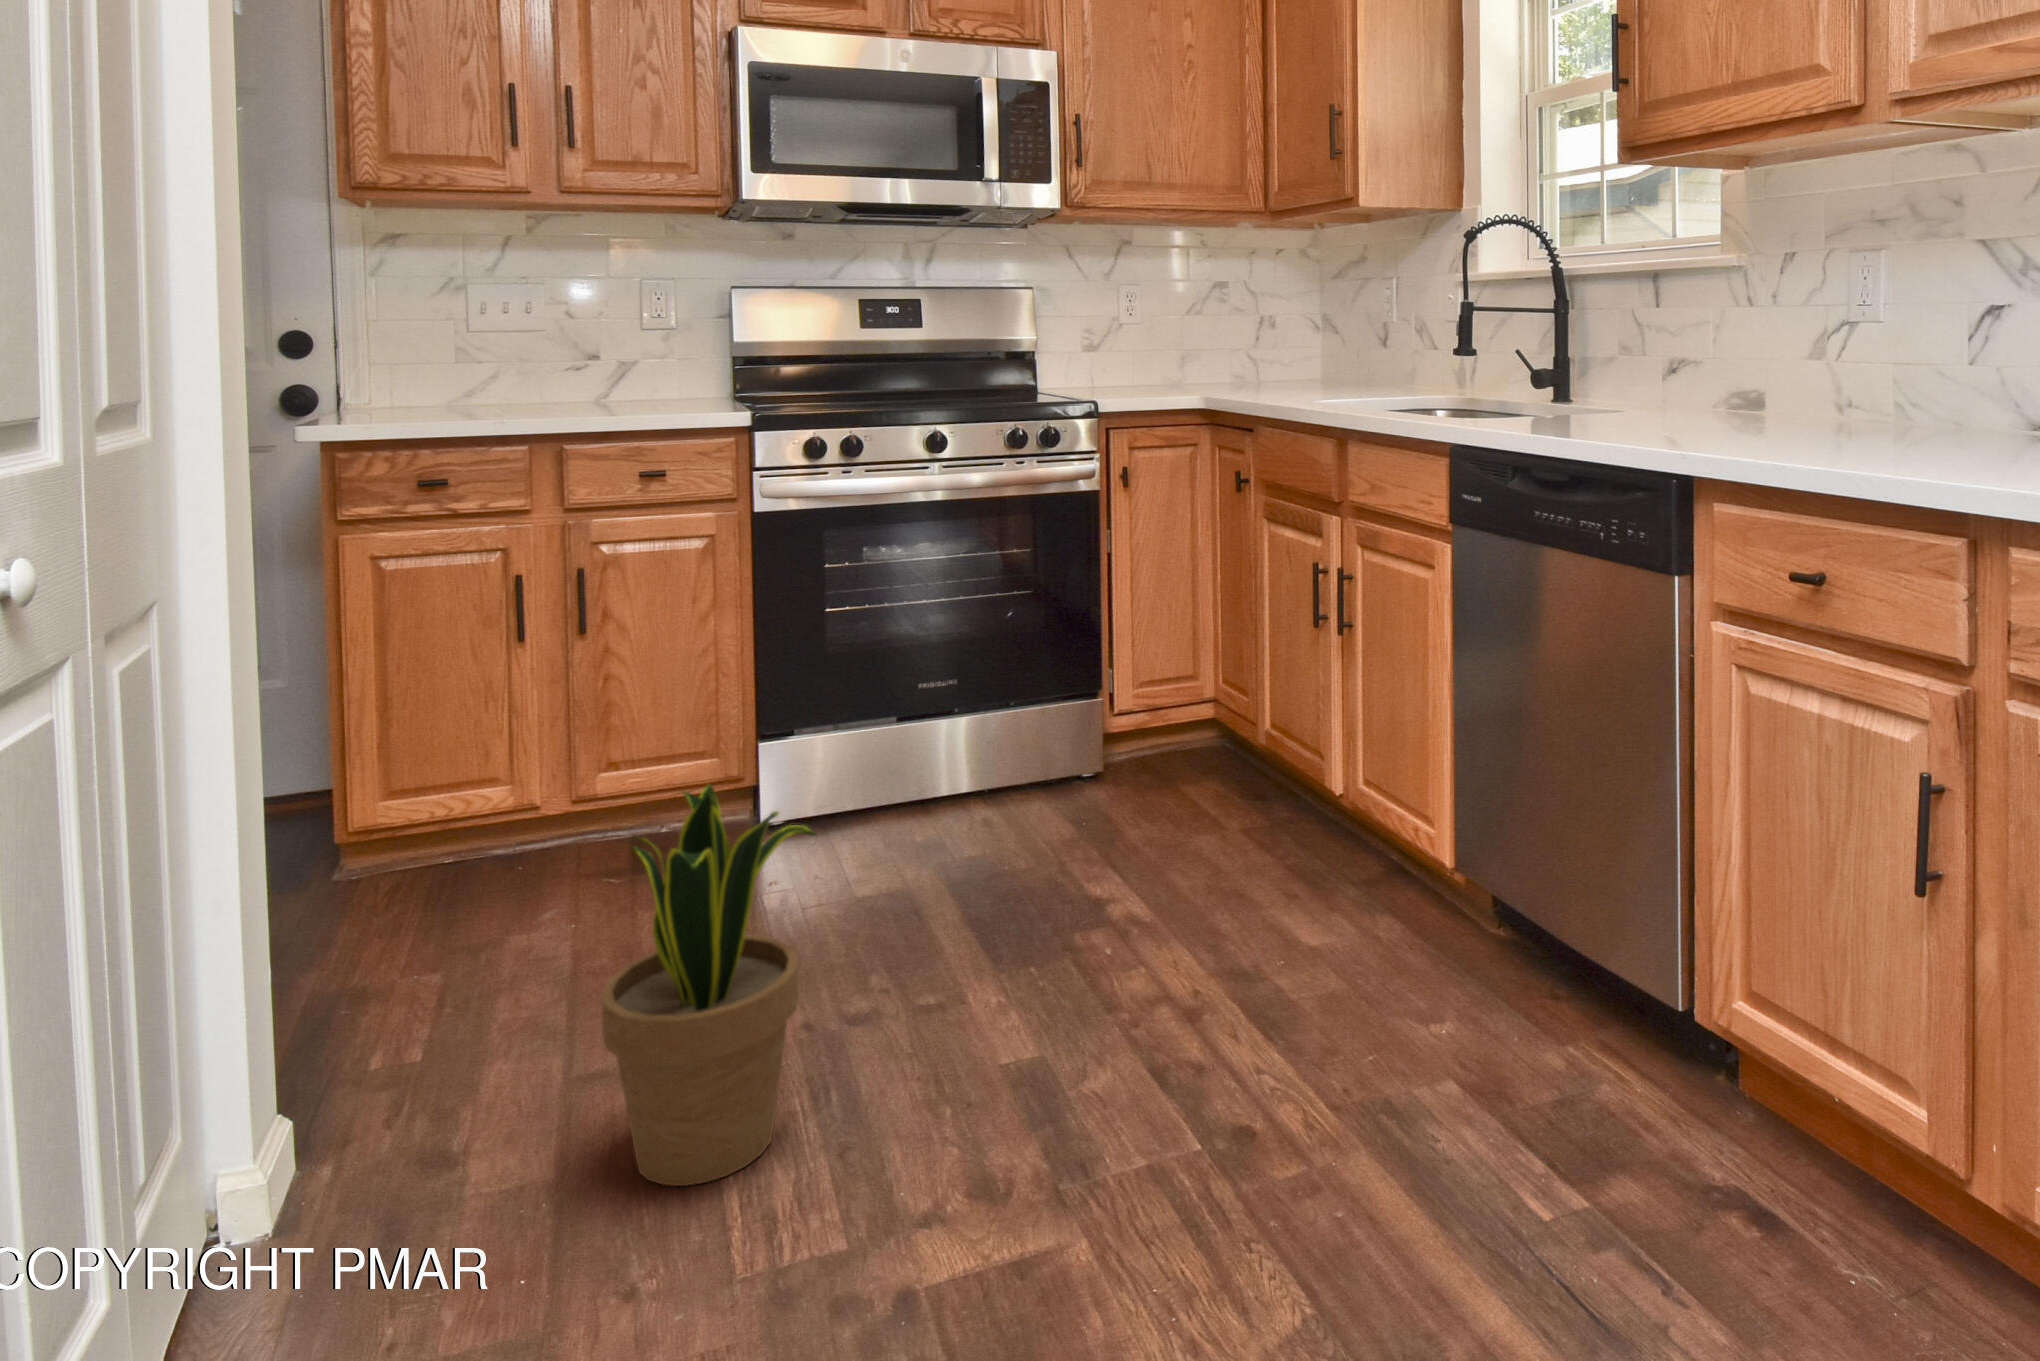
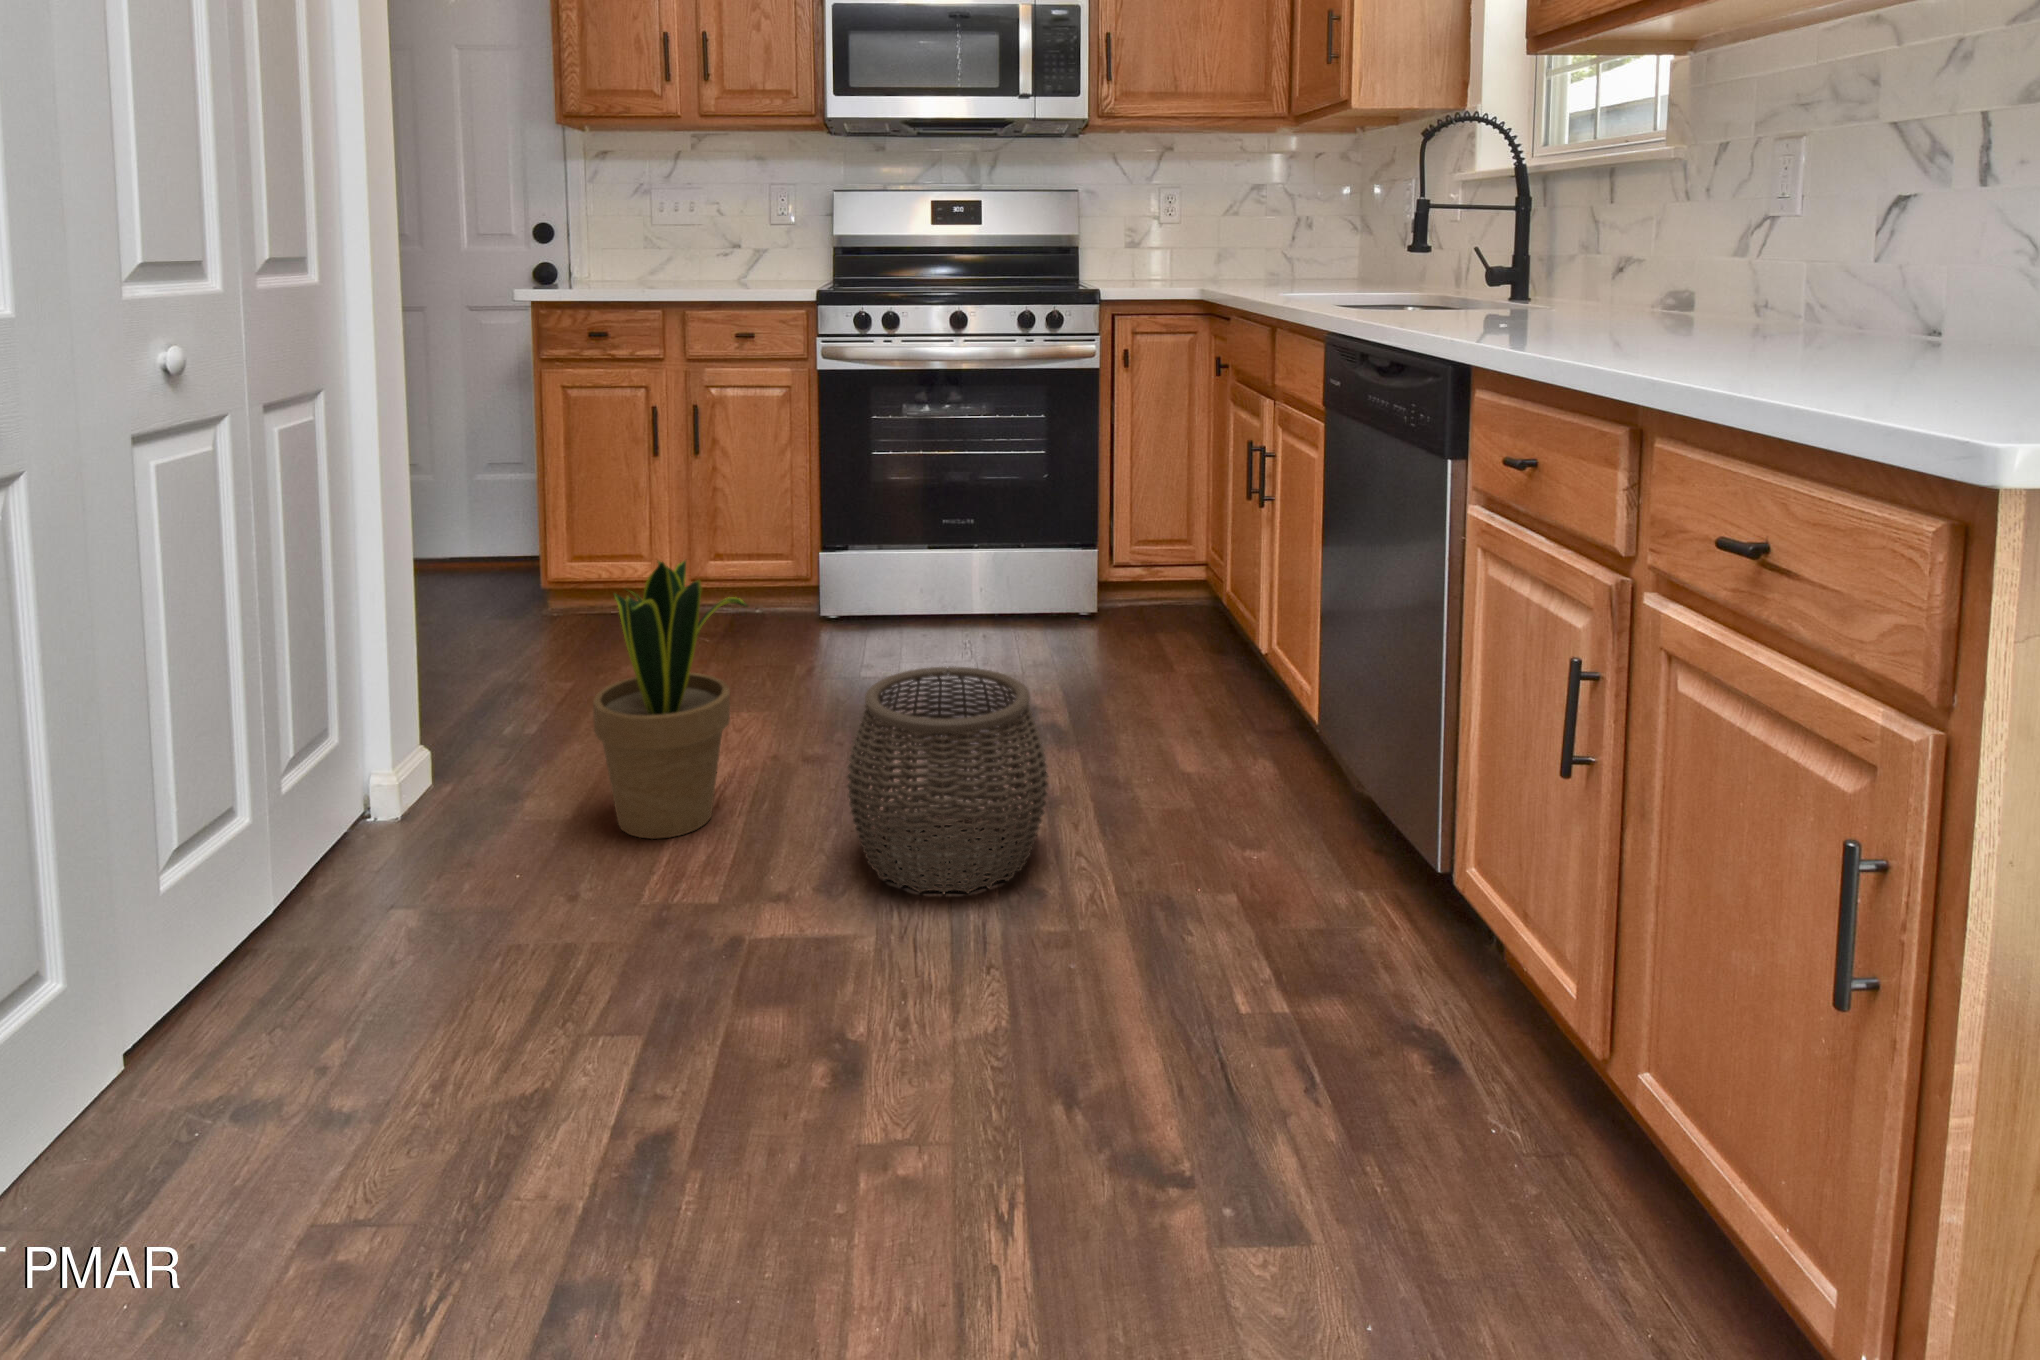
woven basket: none [991,868,1241,1171] -> present [847,667,1048,894]

